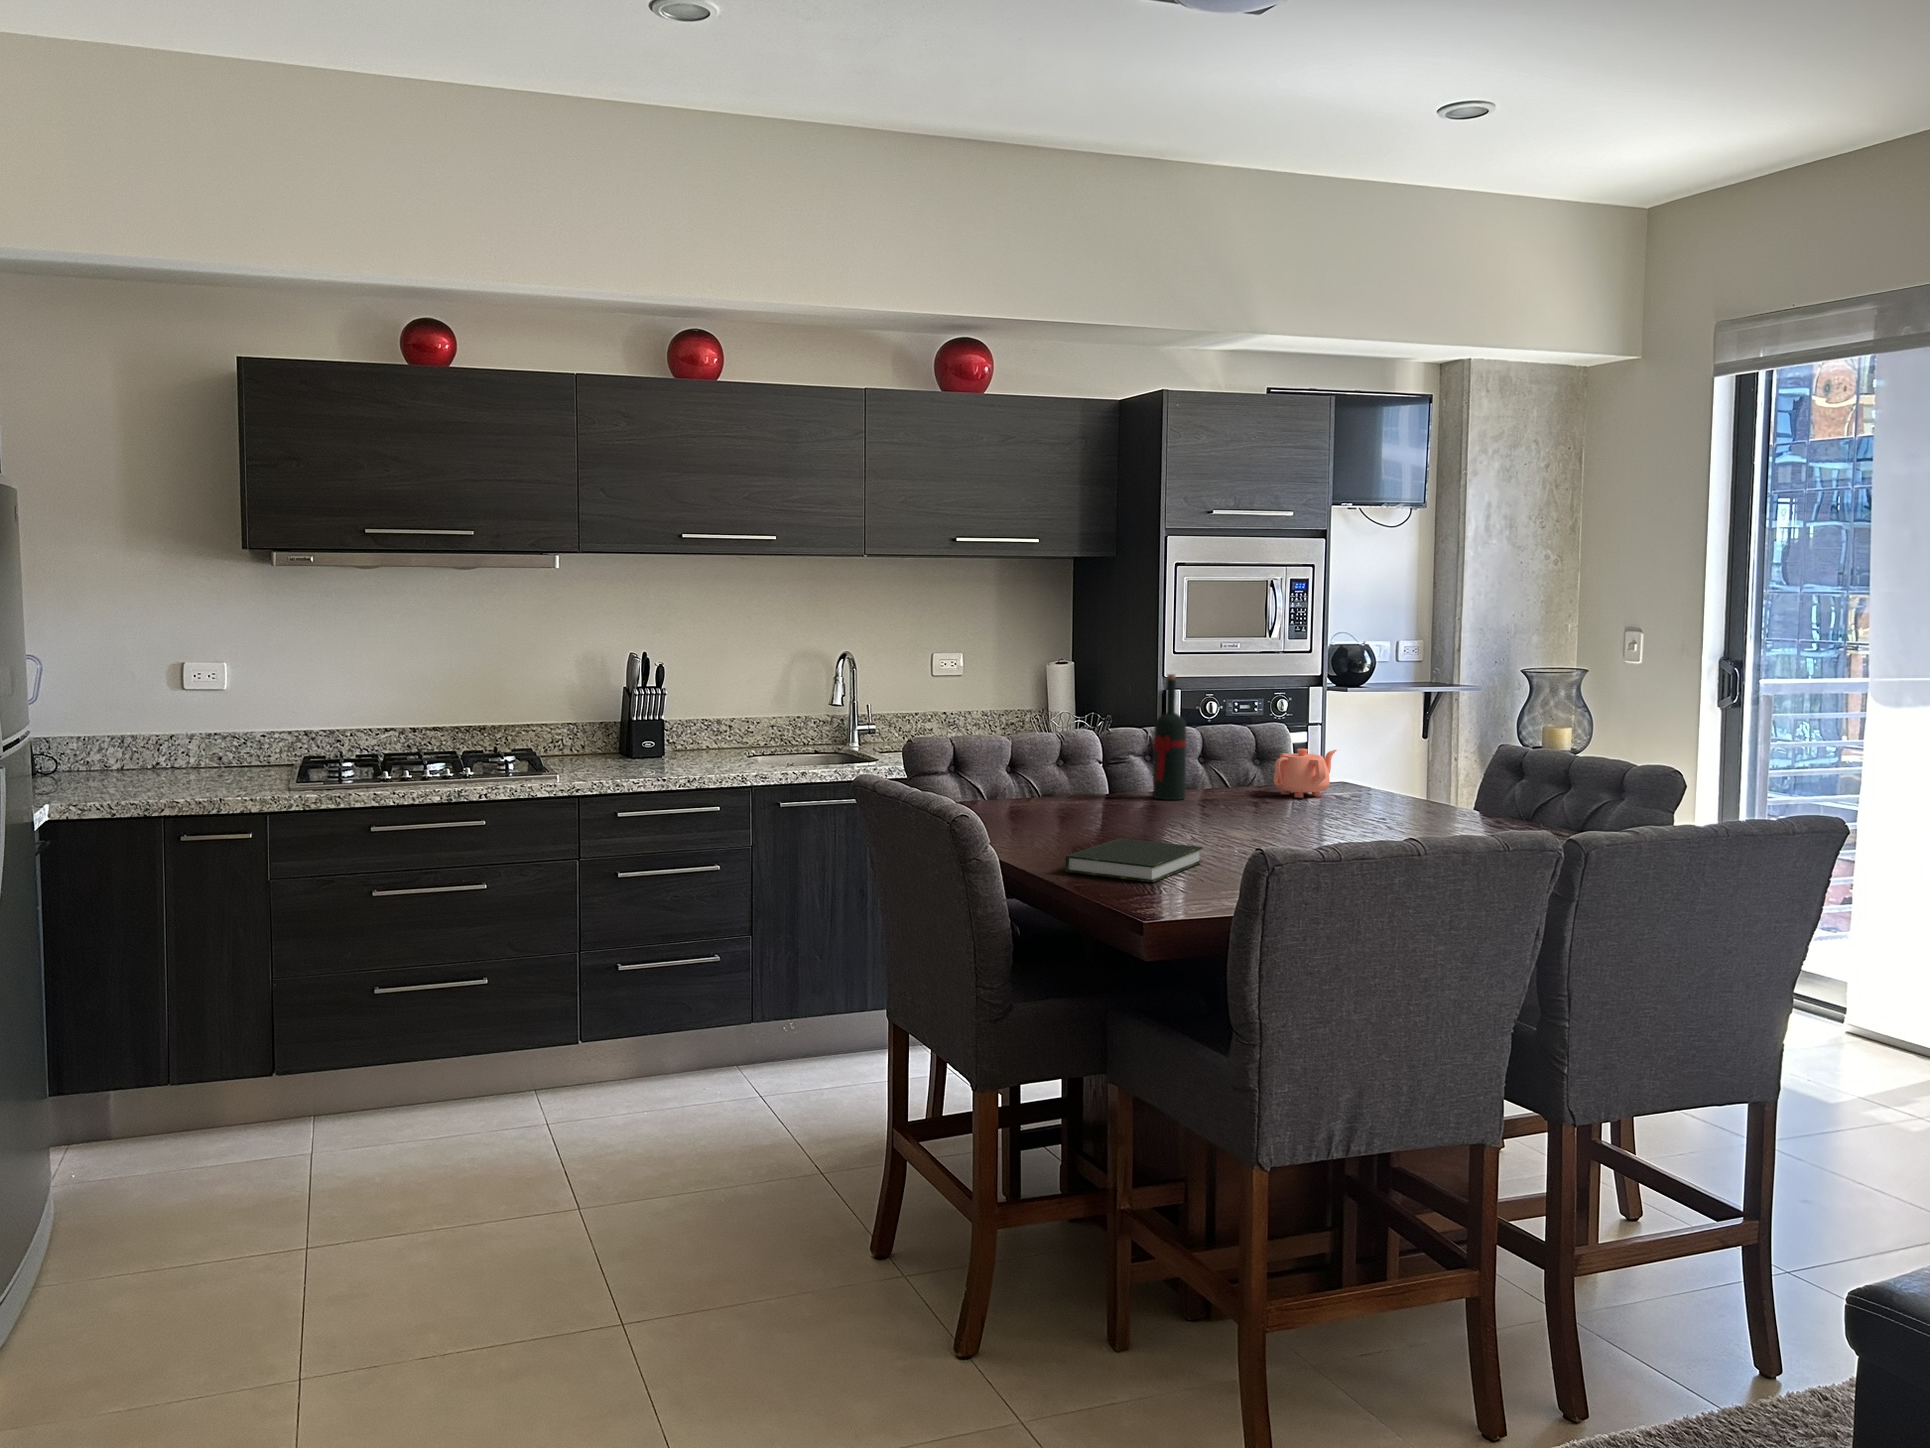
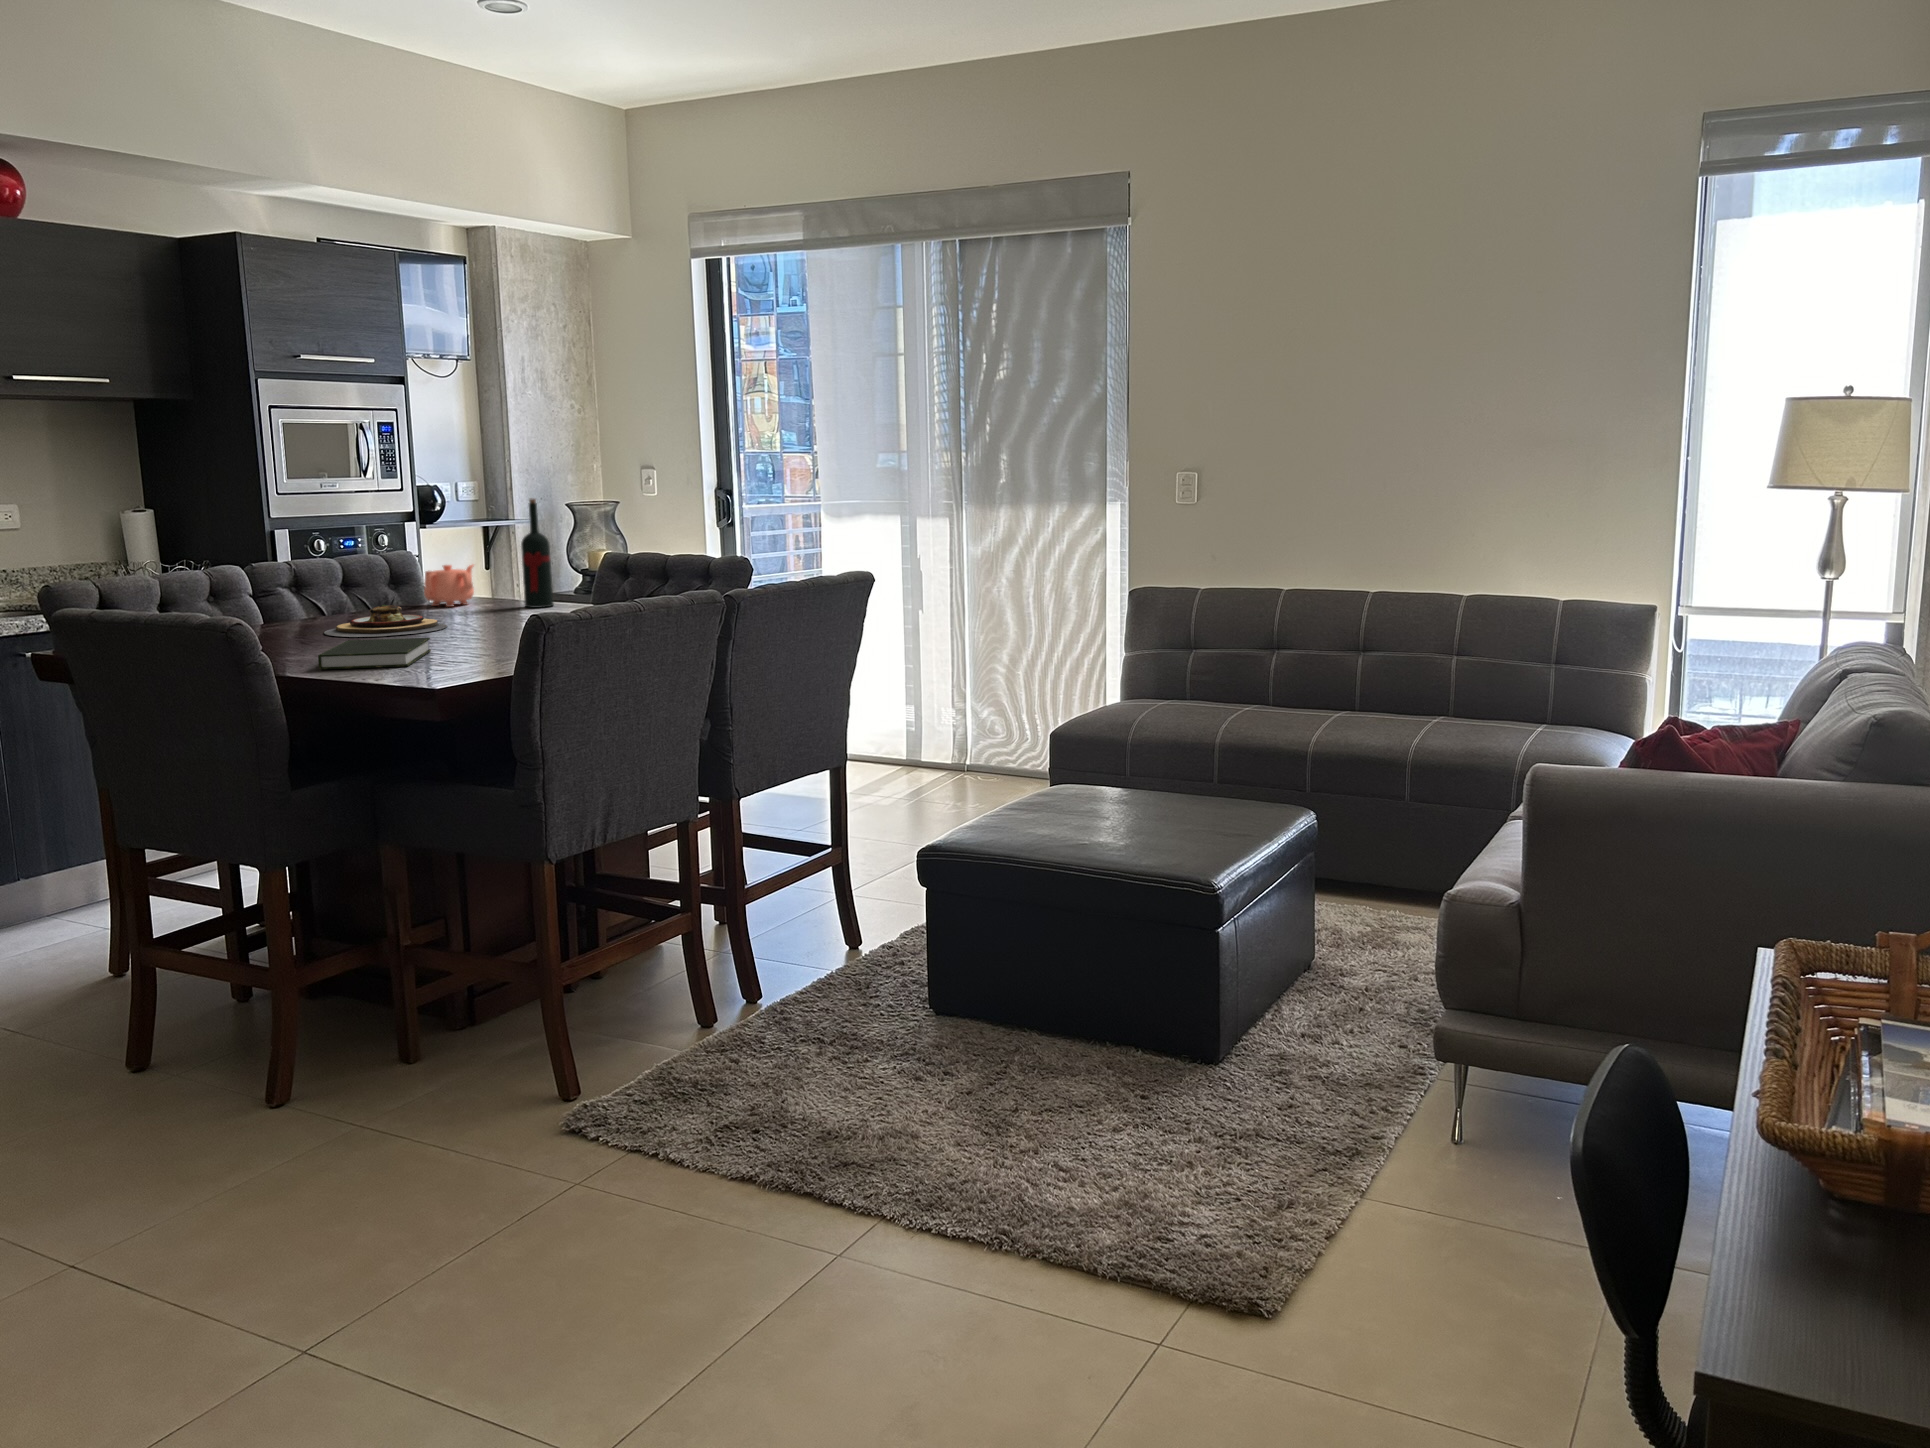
wine bottle: present [1153,674,1186,800] -> present [521,498,554,608]
plate: none [1132,795,1263,833] -> present [324,605,447,637]

